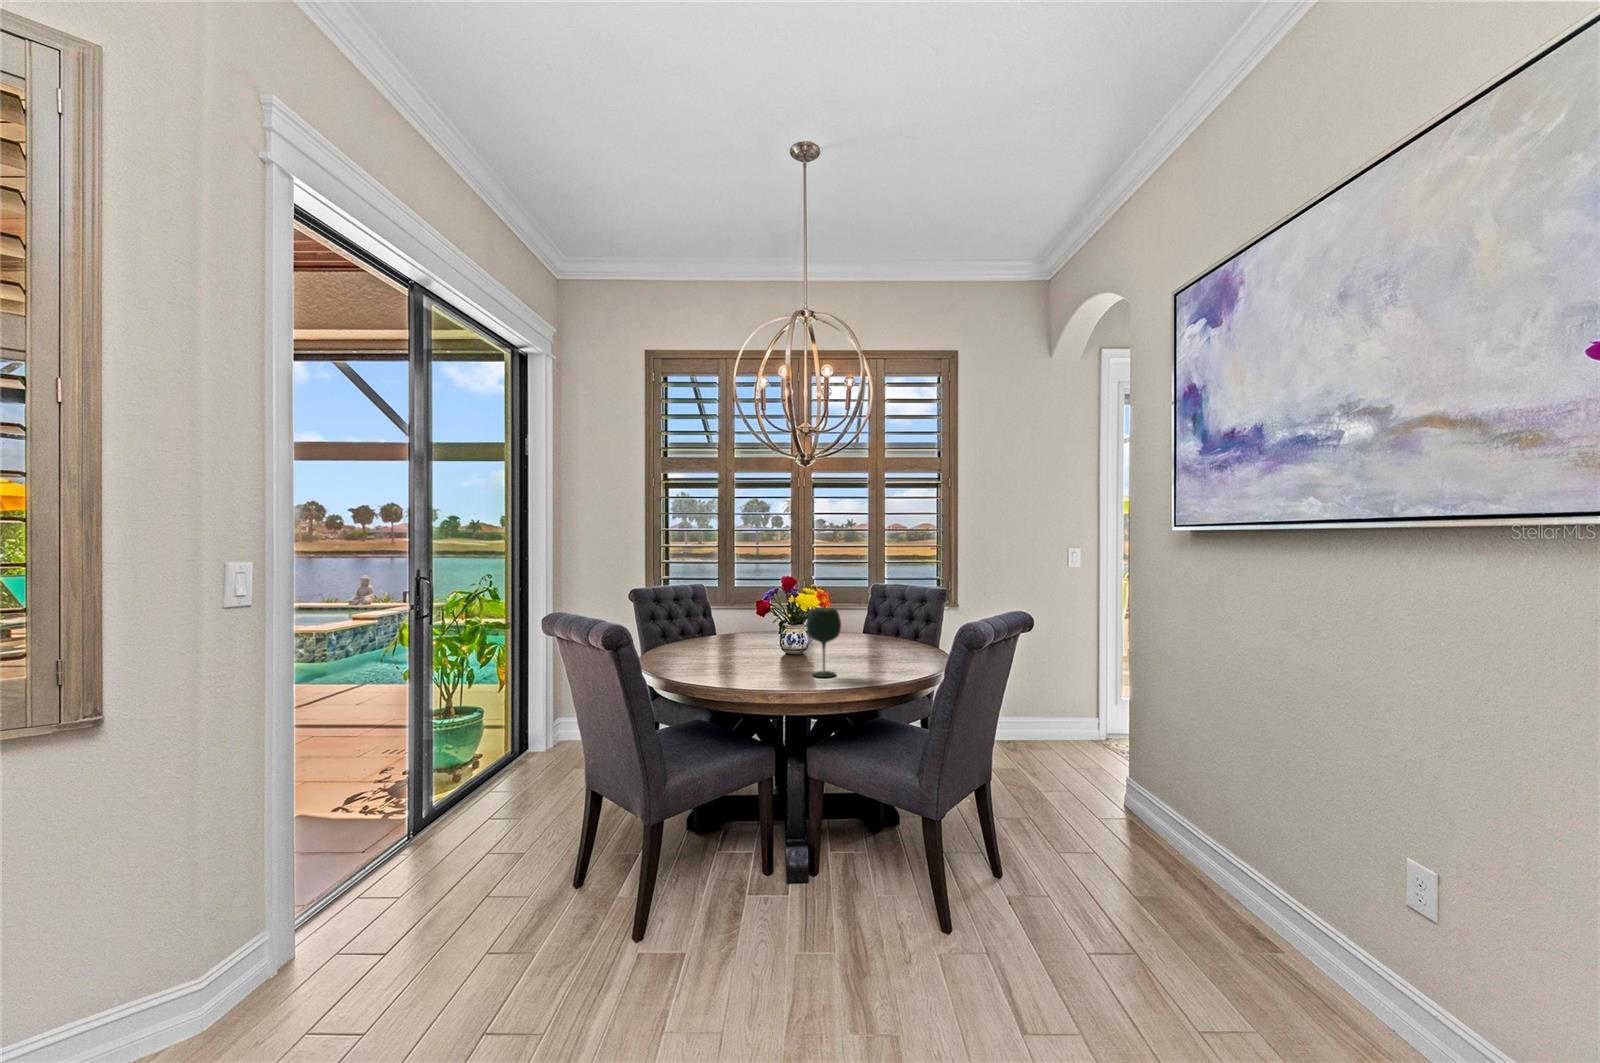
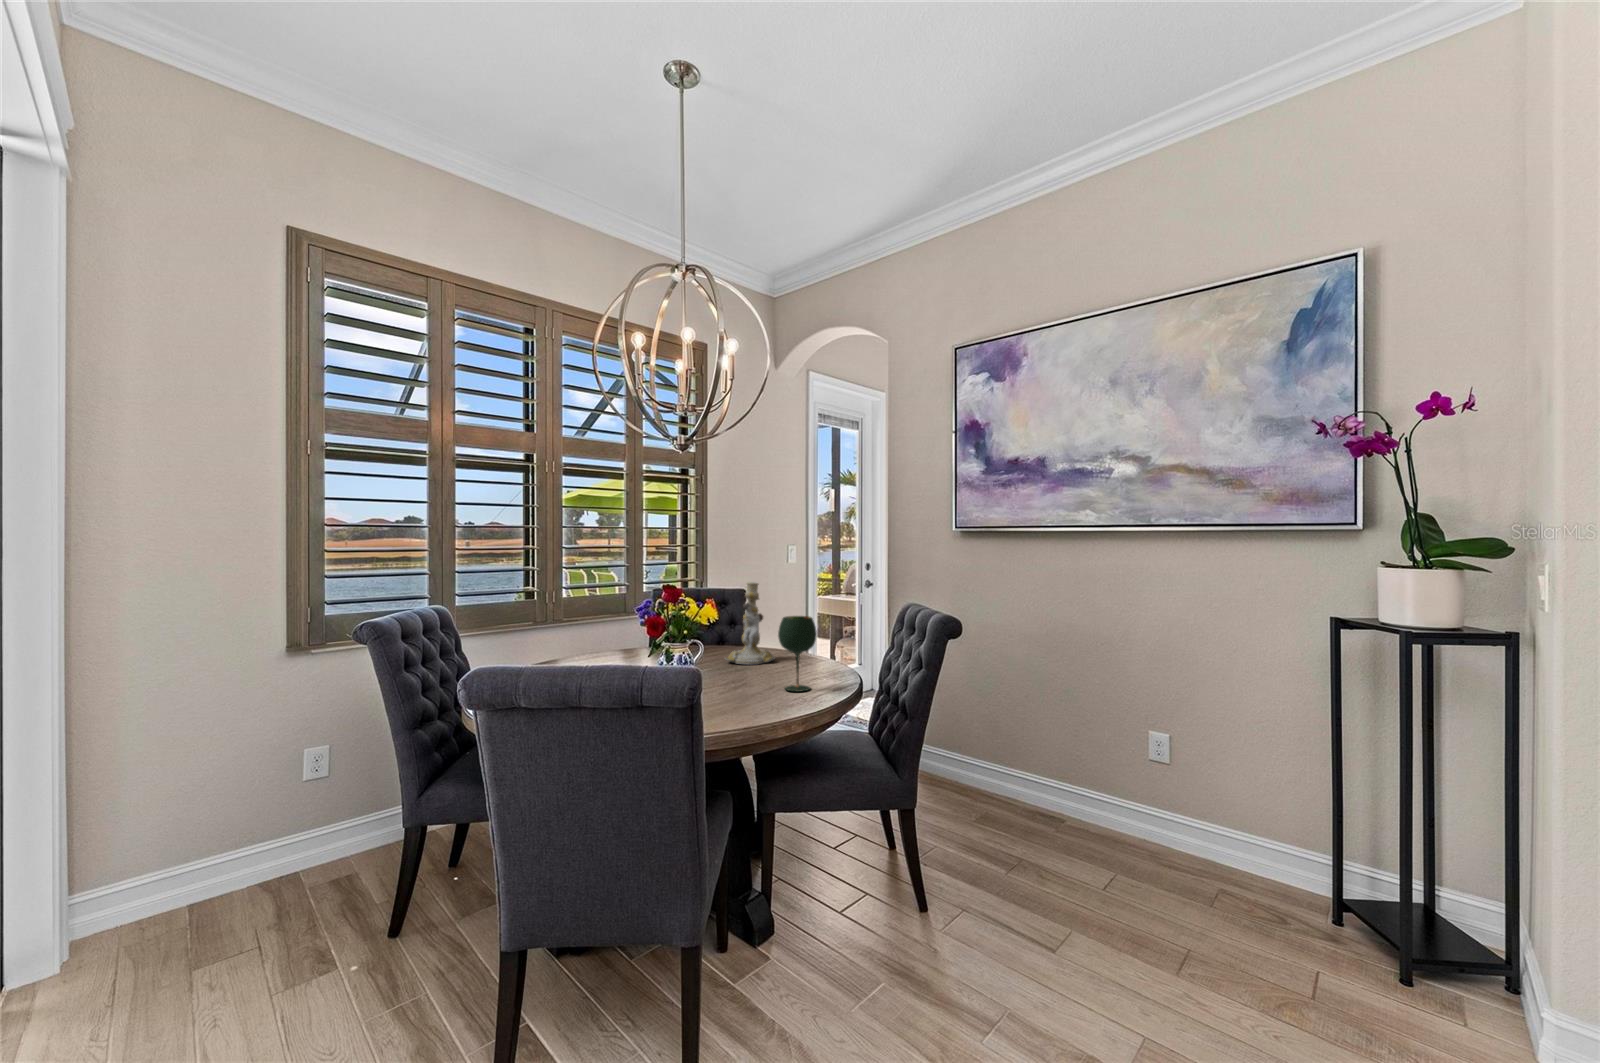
candlestick: none [849,577,895,652] -> present [725,582,775,665]

